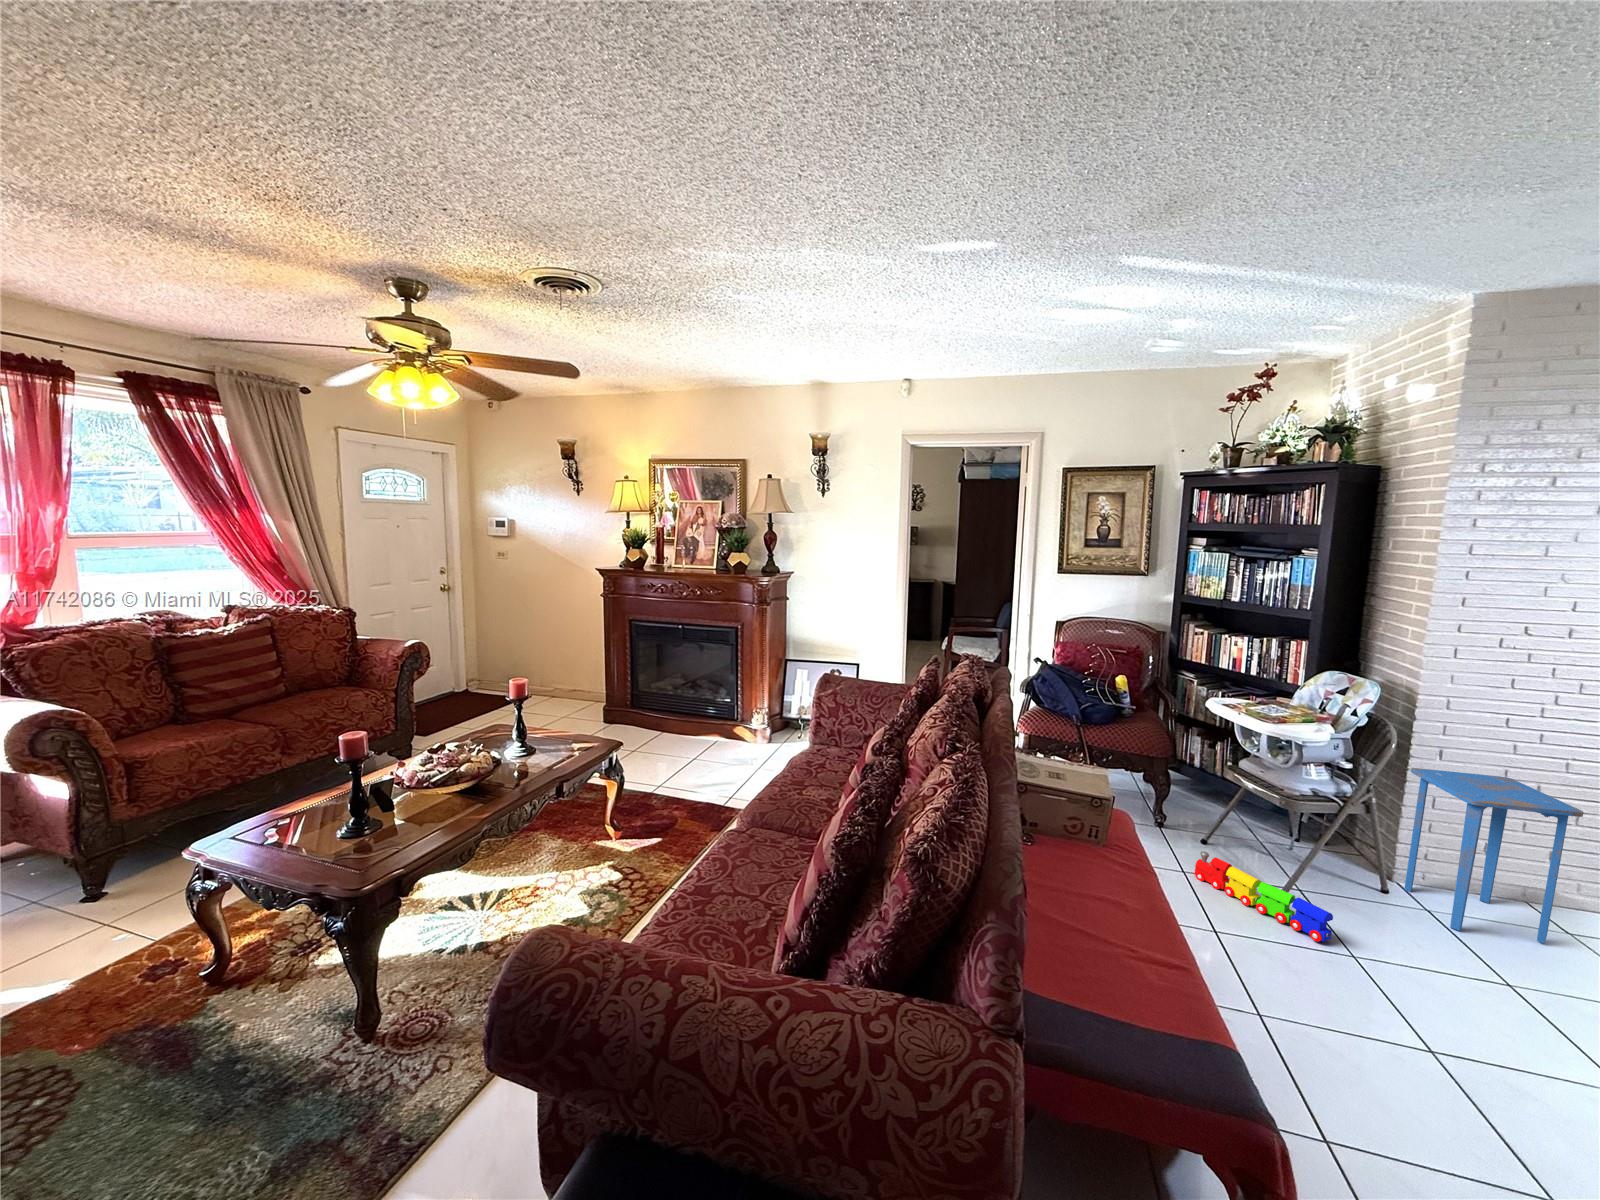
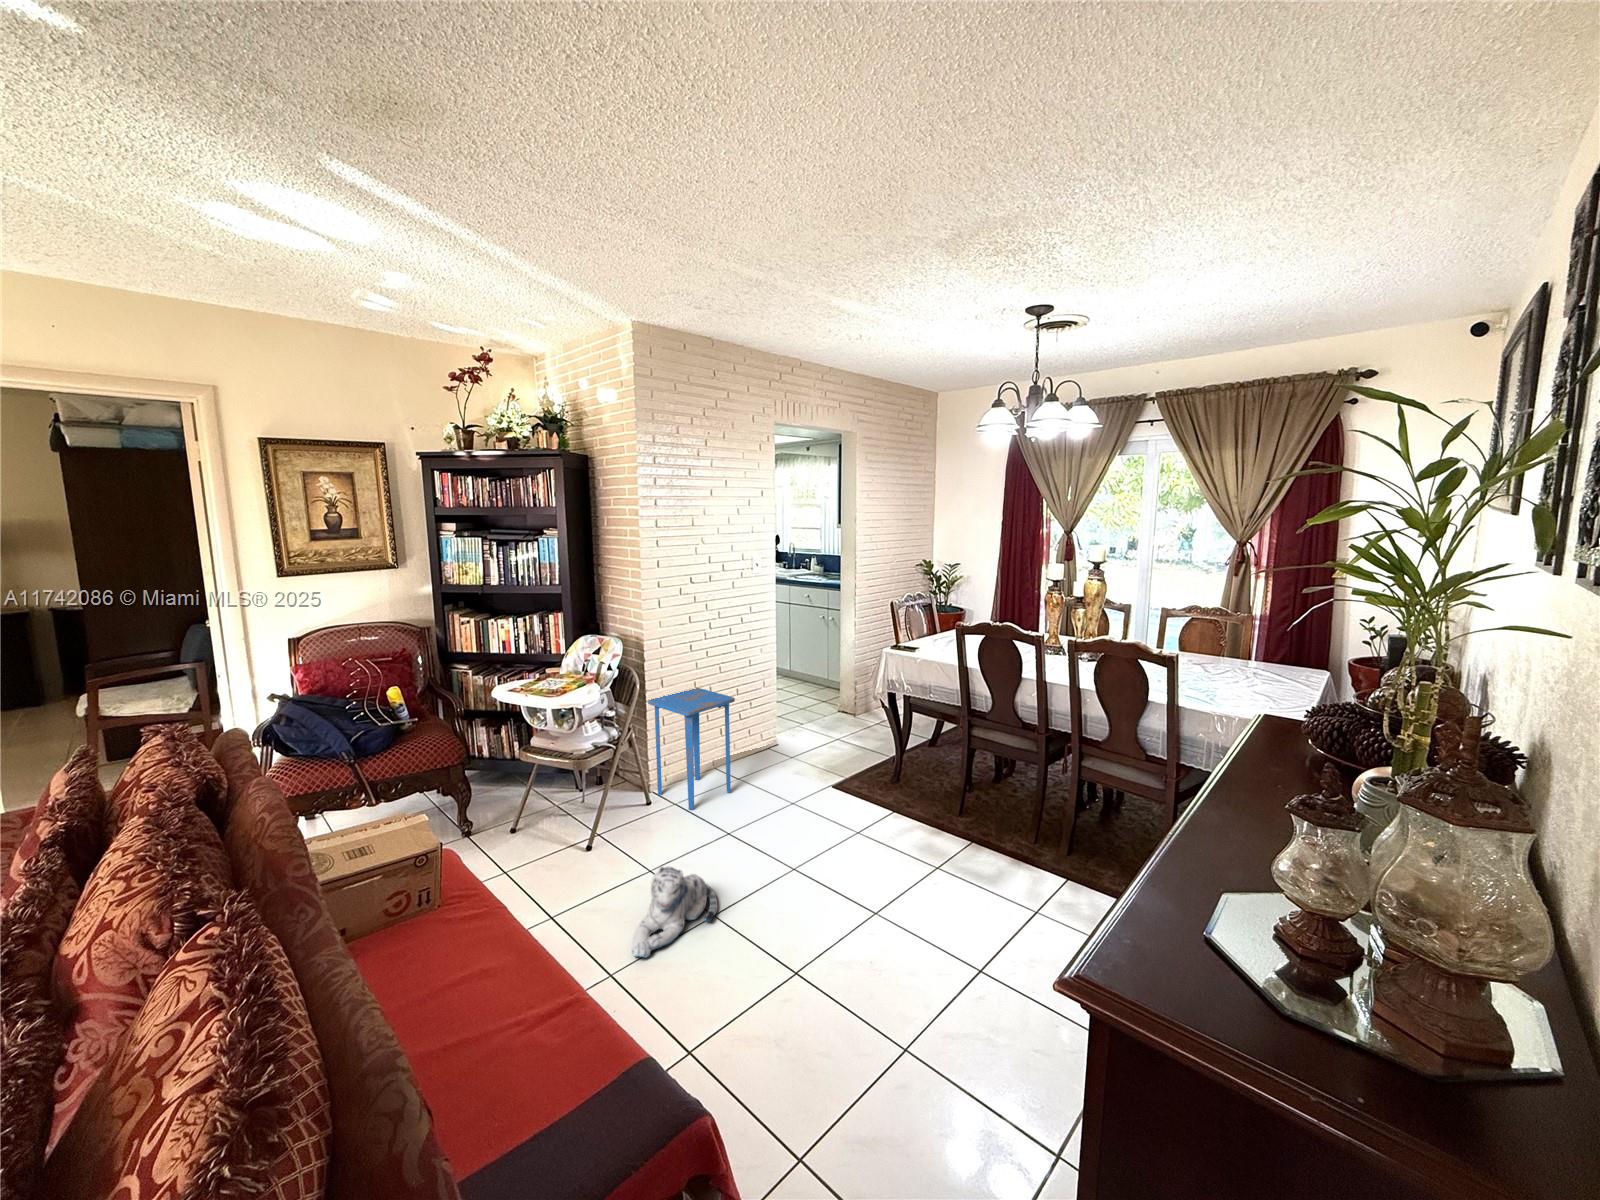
toy train: present [1194,851,1333,942] -> none [516,842,632,874]
plush toy: none [1295,949,1451,1059] -> present [632,866,718,957]

